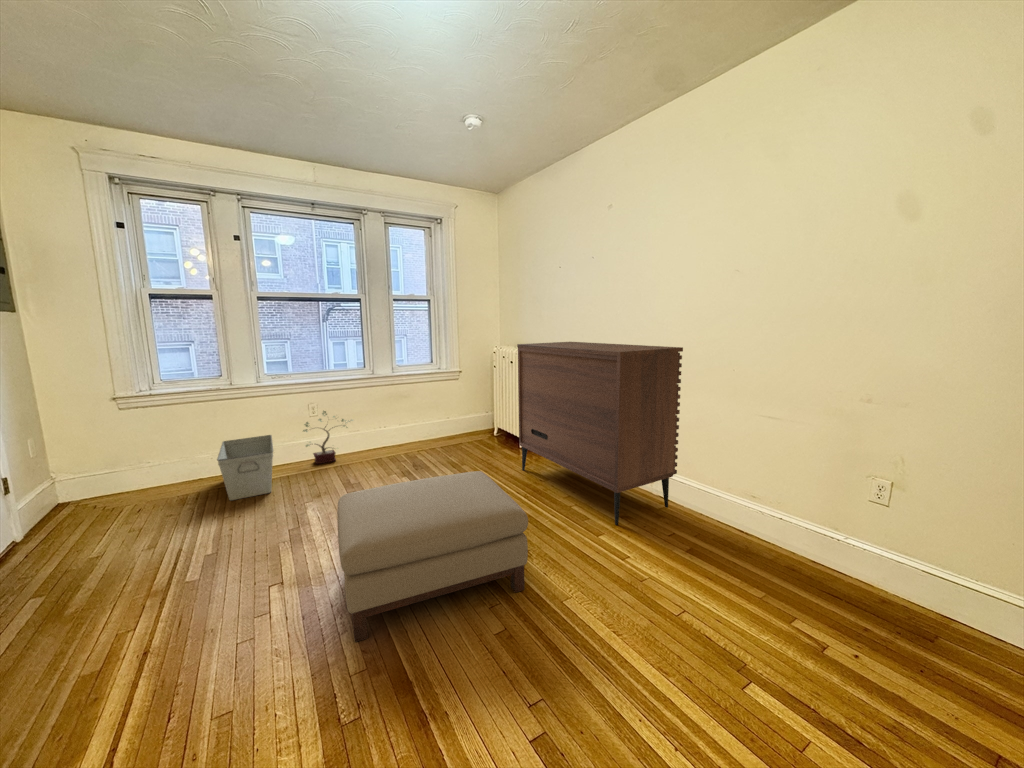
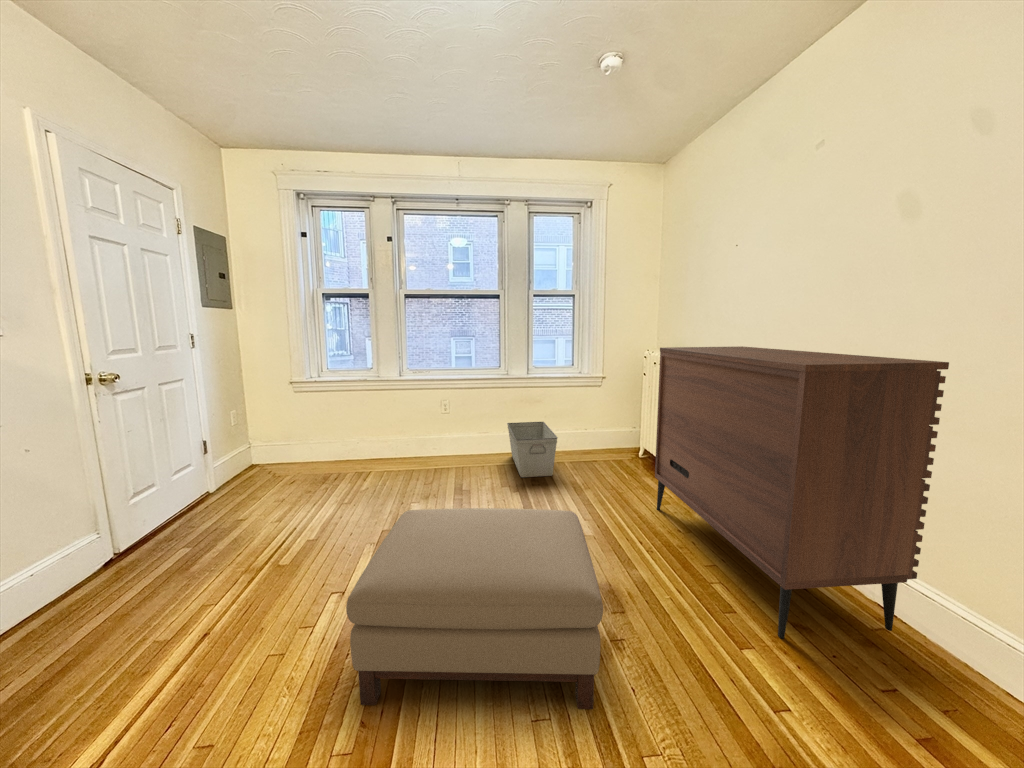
potted plant: present [303,411,352,464] -> none [433,407,482,460]
storage bin: present [217,435,273,500] -> present [507,422,558,477]

